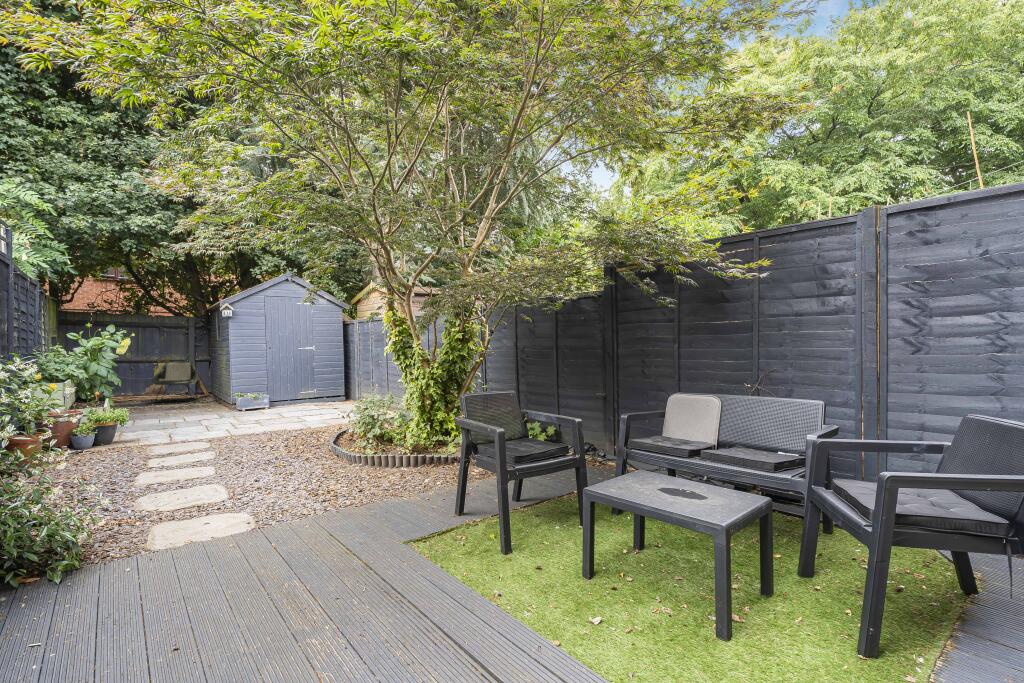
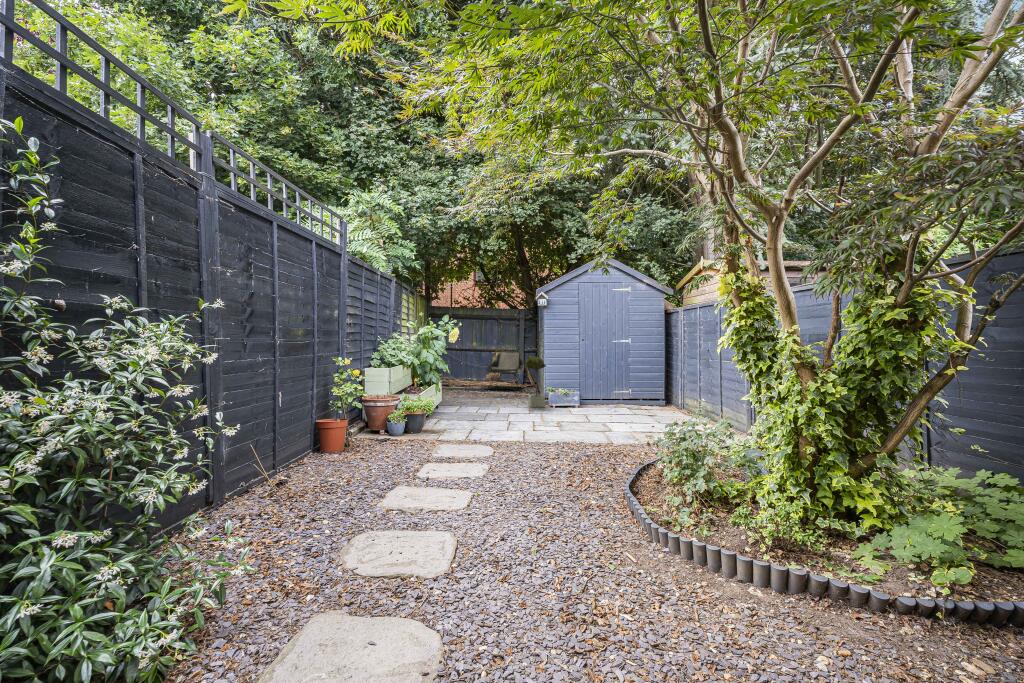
potted tree: none [211,364,234,413] -> present [525,356,546,407]

